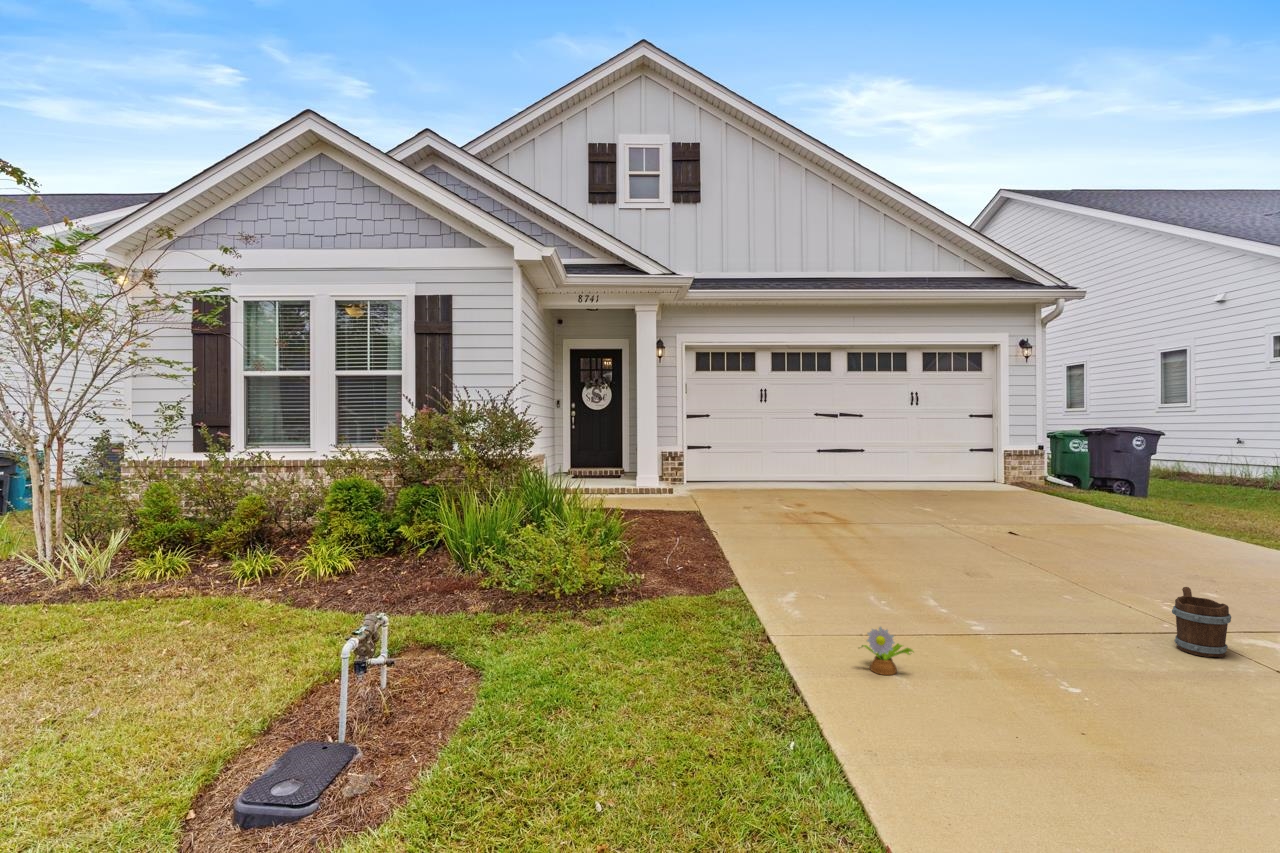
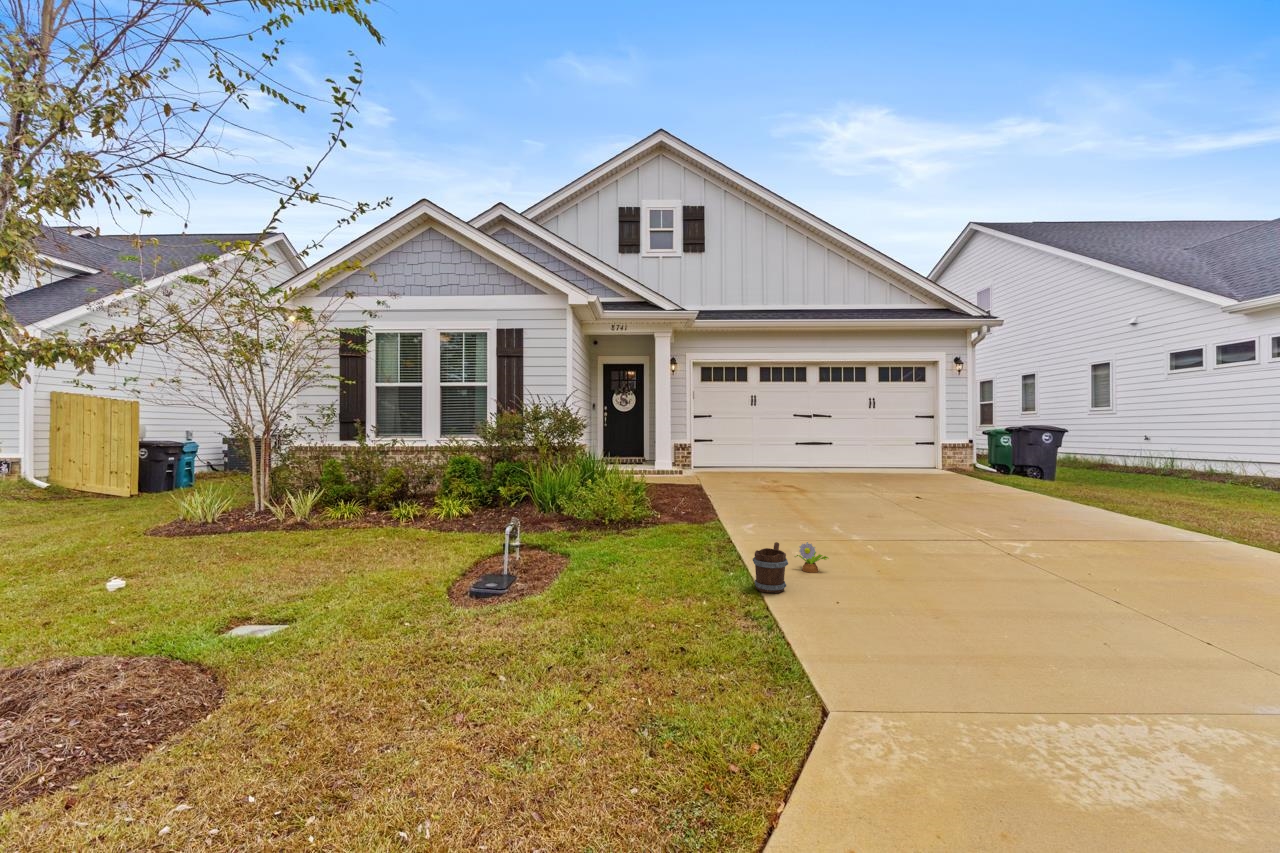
bucket: present [1172,587,1231,657] -> present [753,542,788,593]

